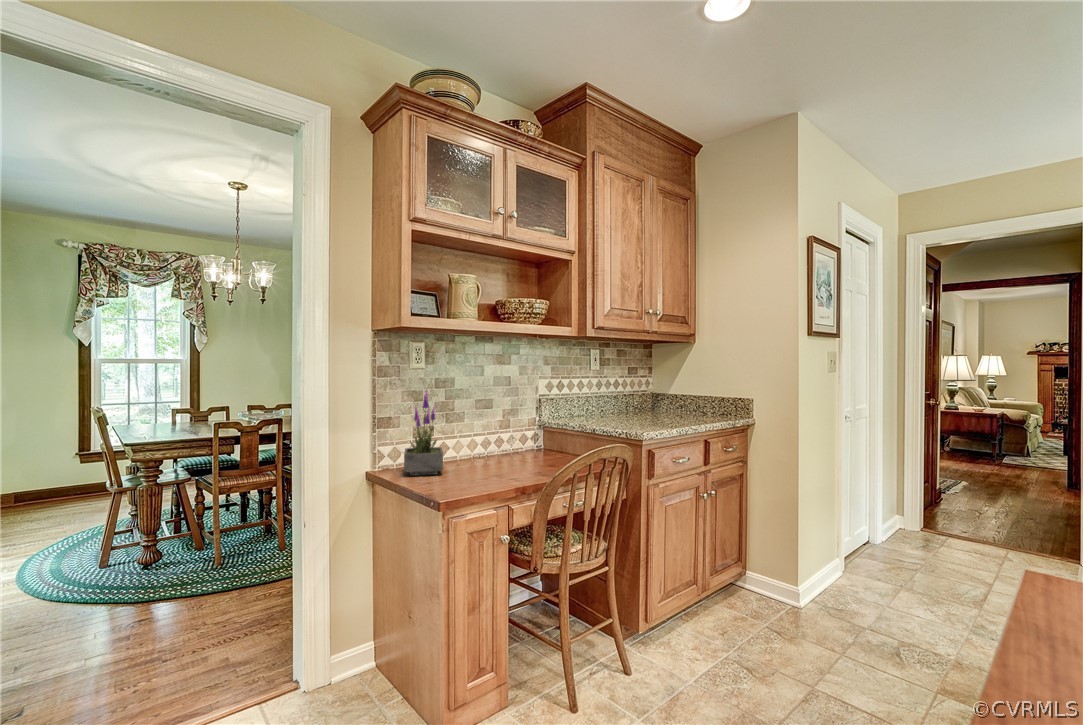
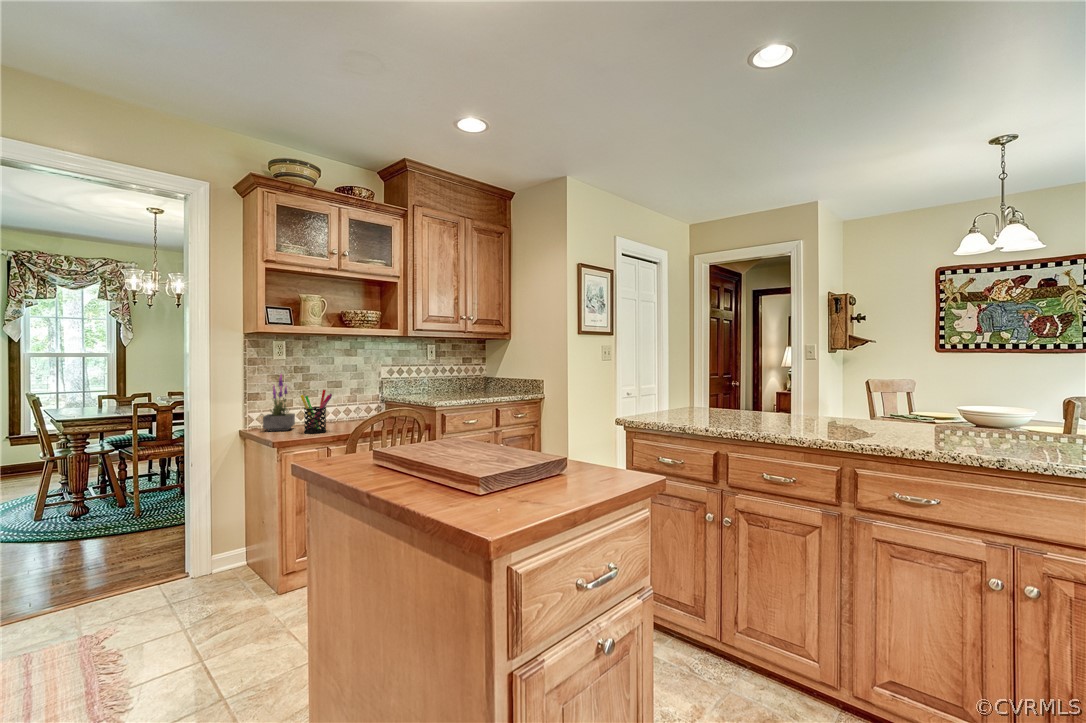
pen holder: none [463,414,505,482] -> present [301,390,332,434]

